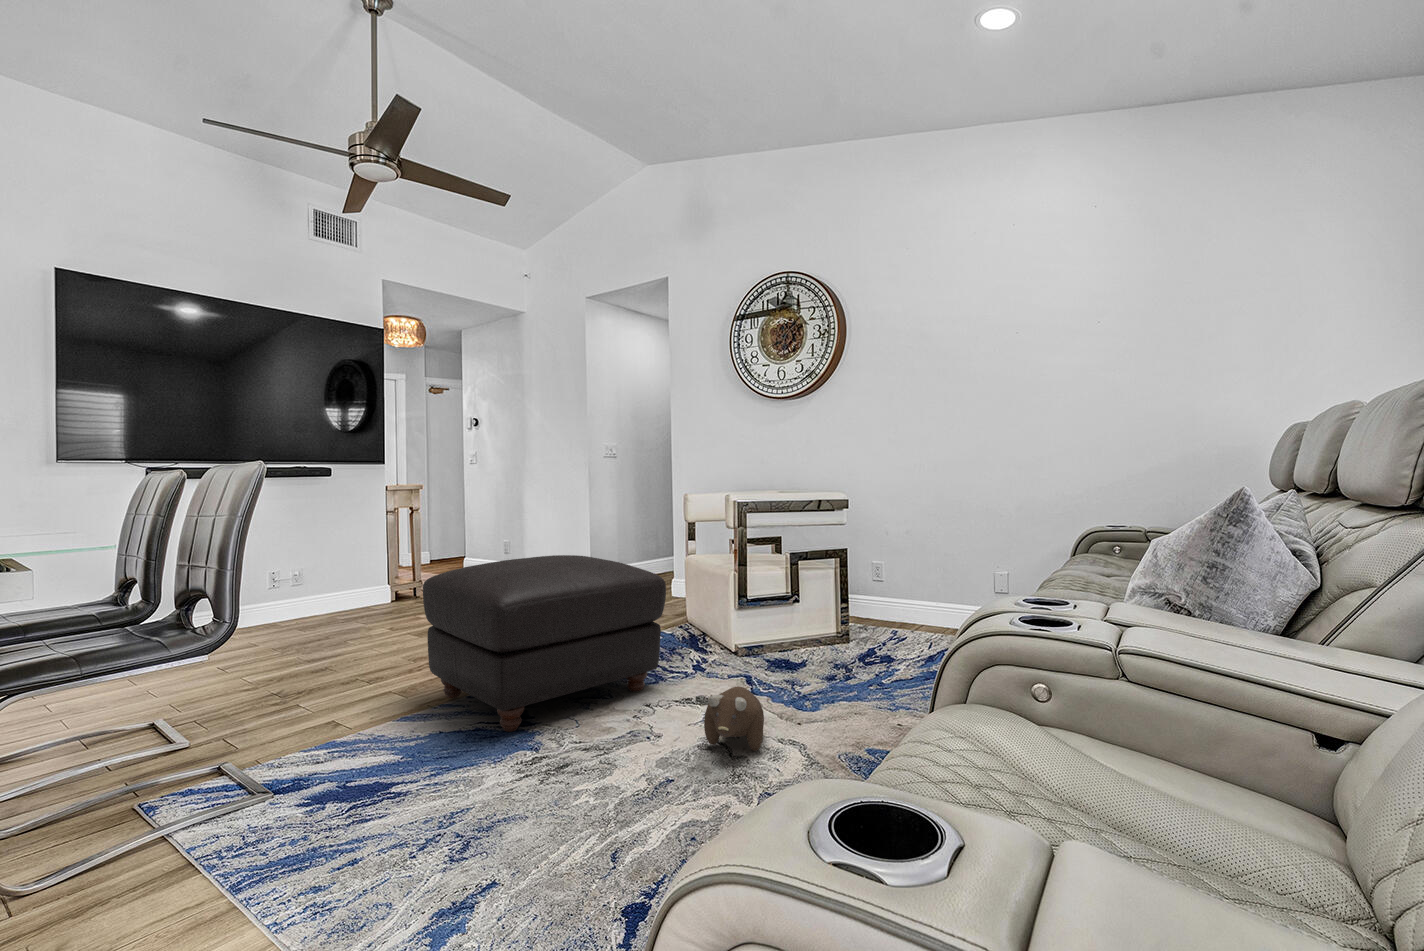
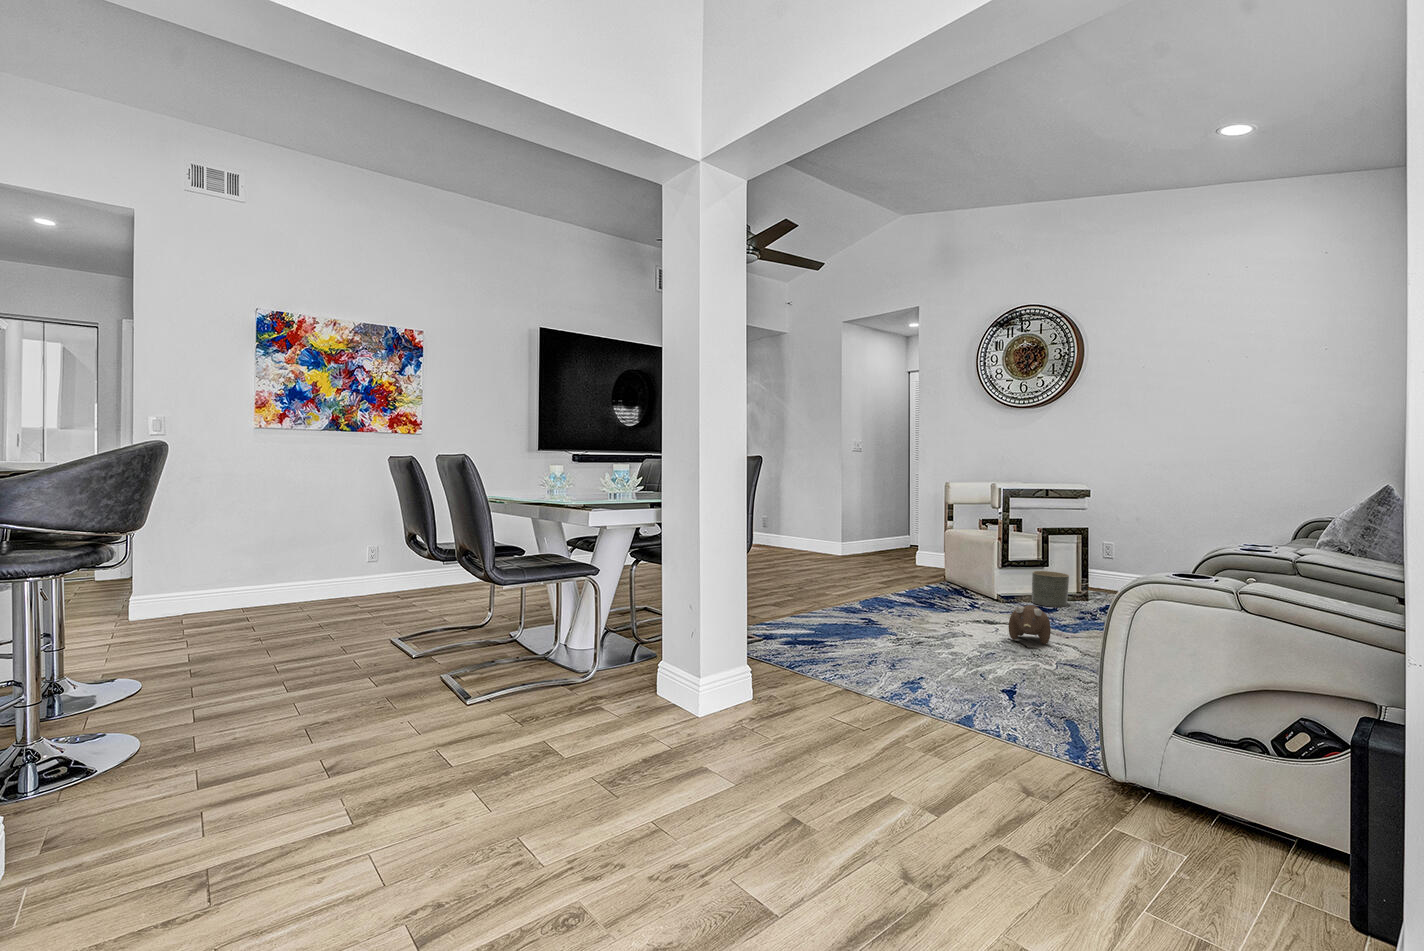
ottoman: present [423,555,666,732] -> none [798,522,961,627]
planter: none [778,609,822,659] -> present [1032,571,1069,607]

